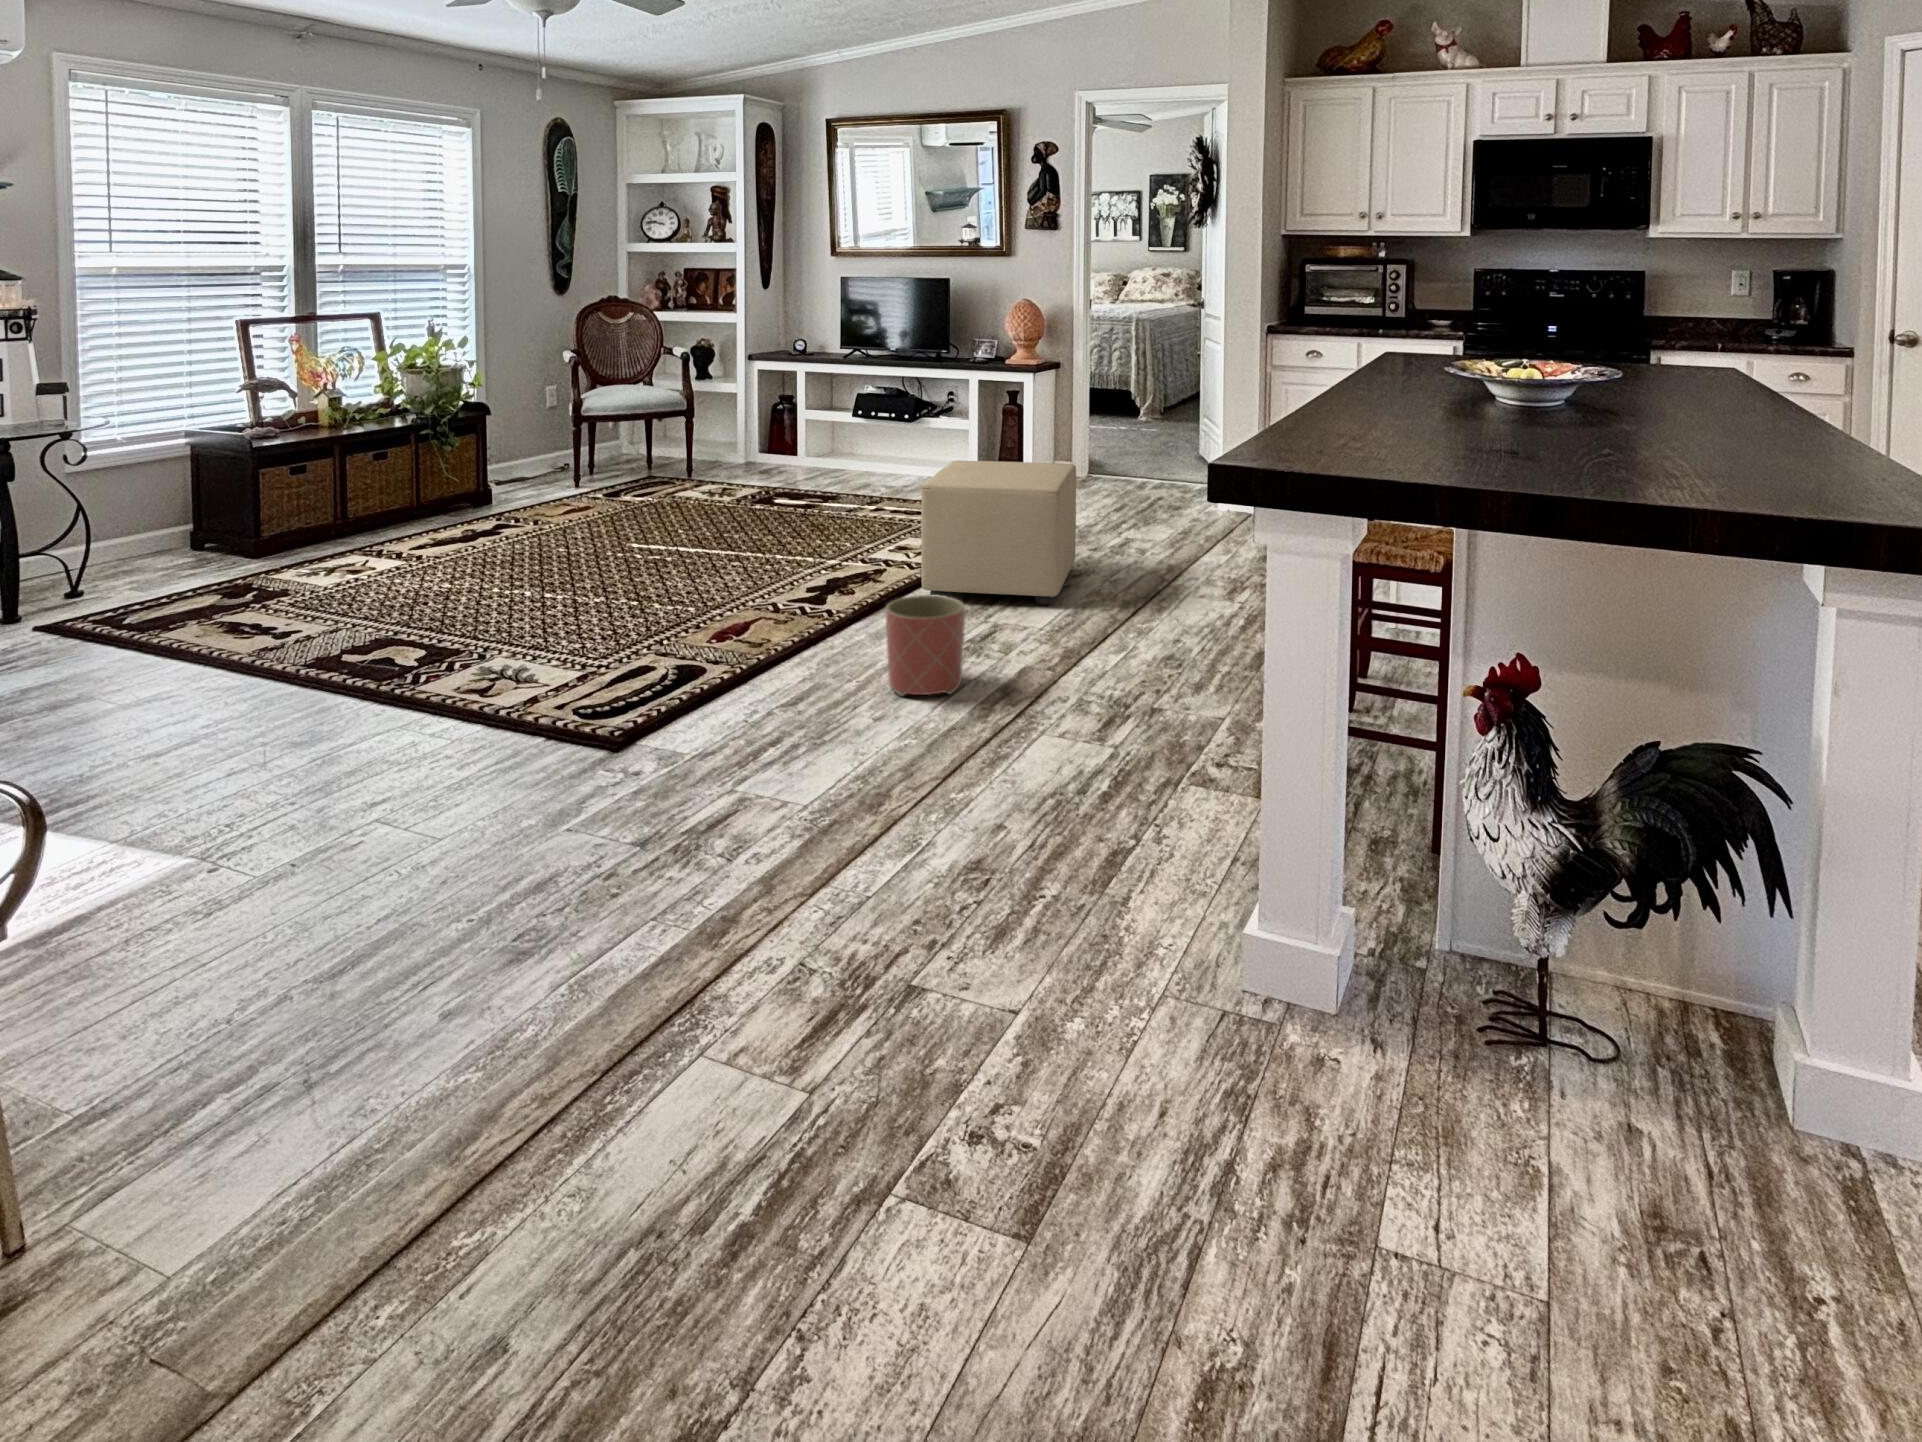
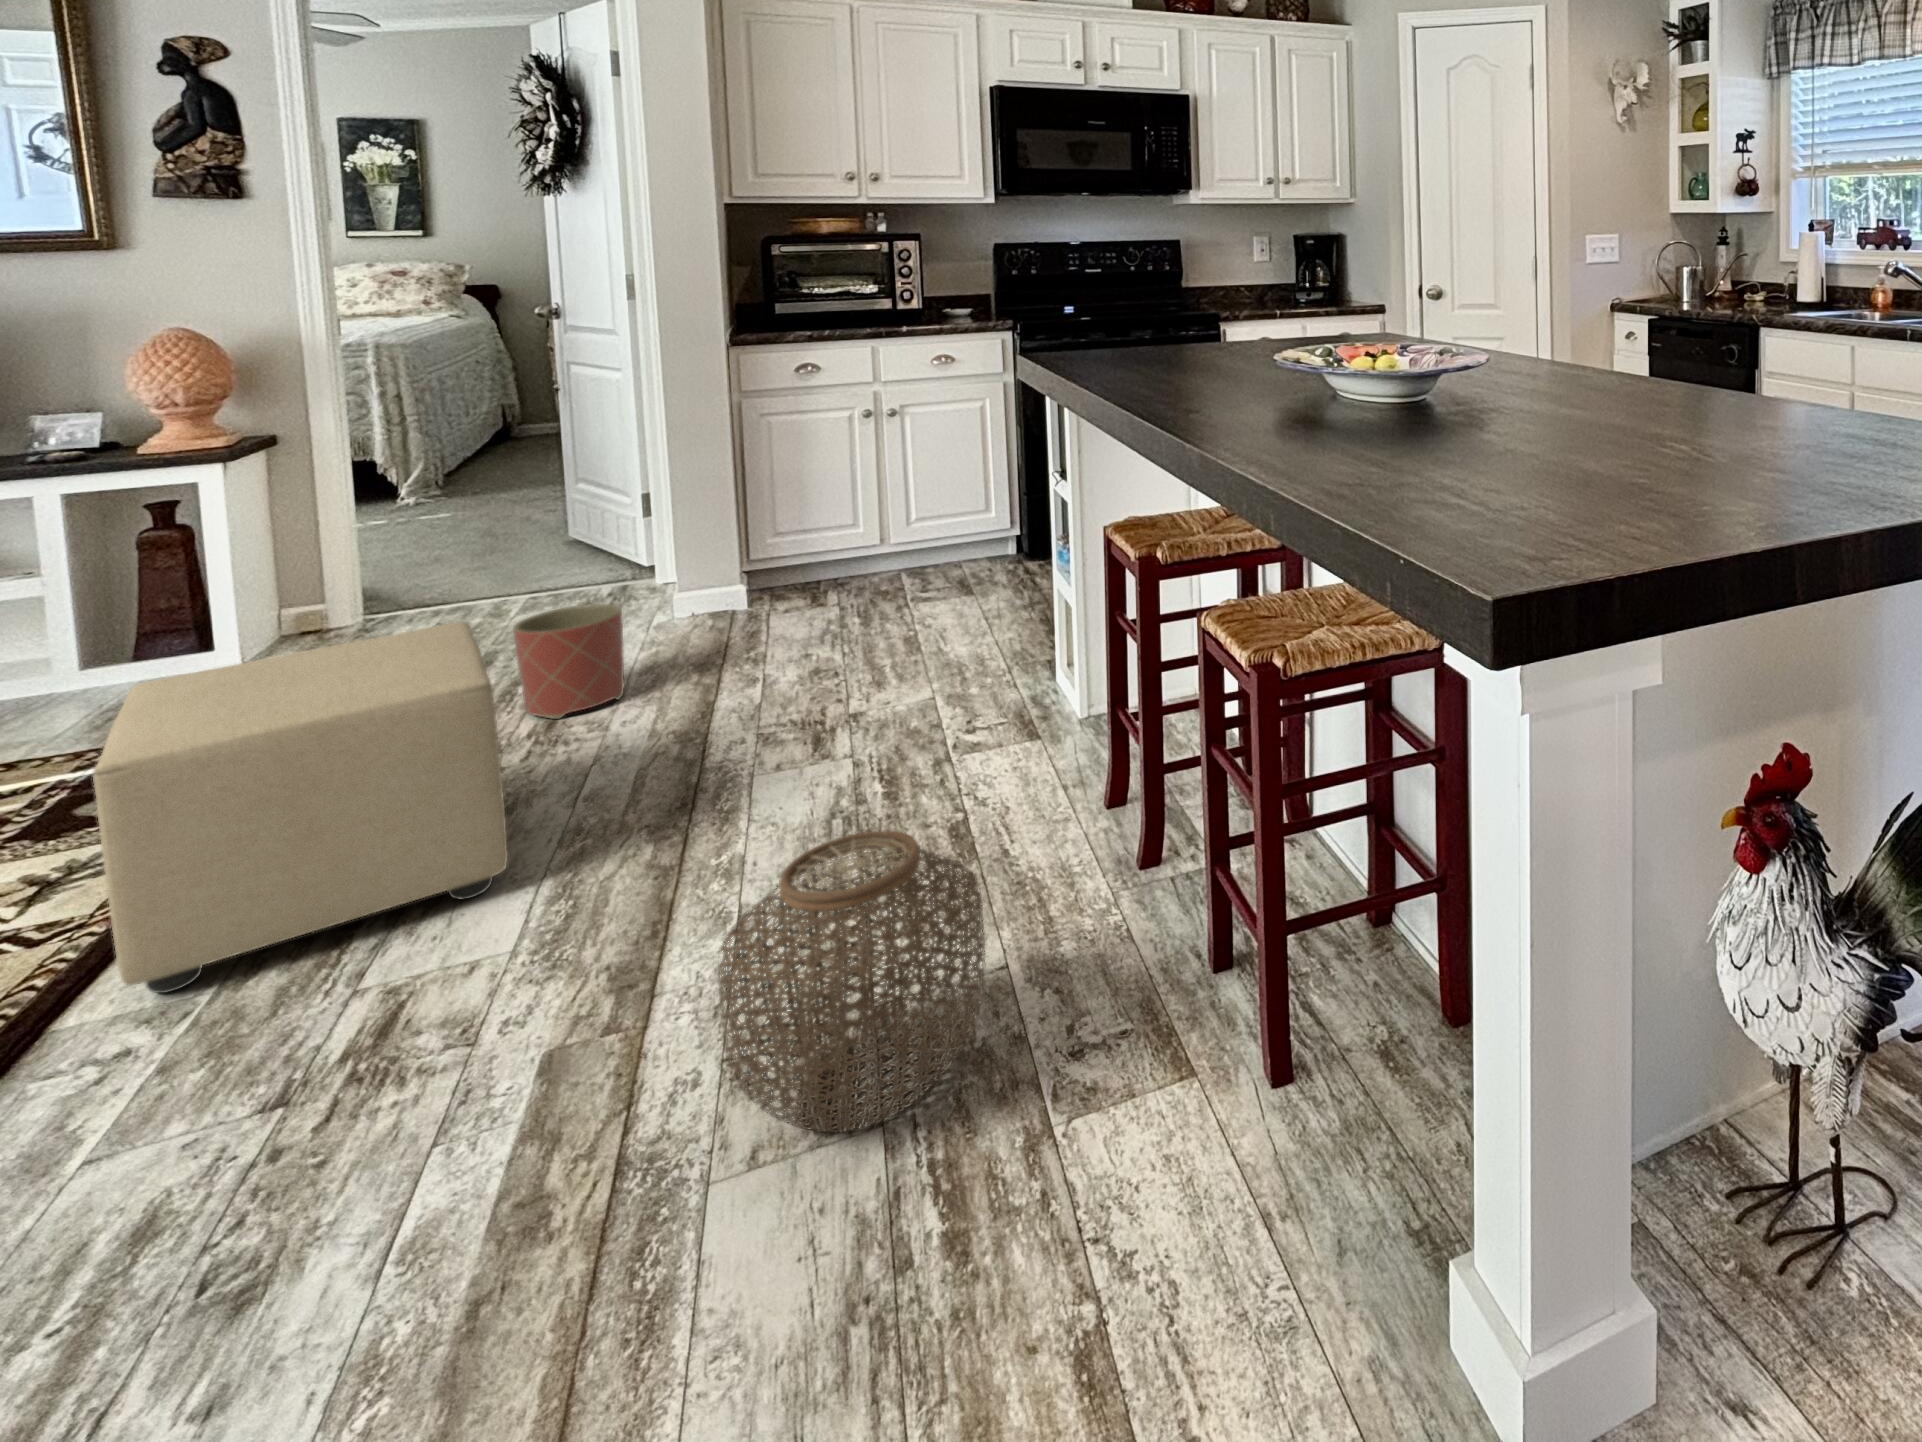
woven basket: none [1061,593,1191,748] -> present [718,830,985,1132]
planter: present [886,595,965,696] -> present [513,604,624,719]

